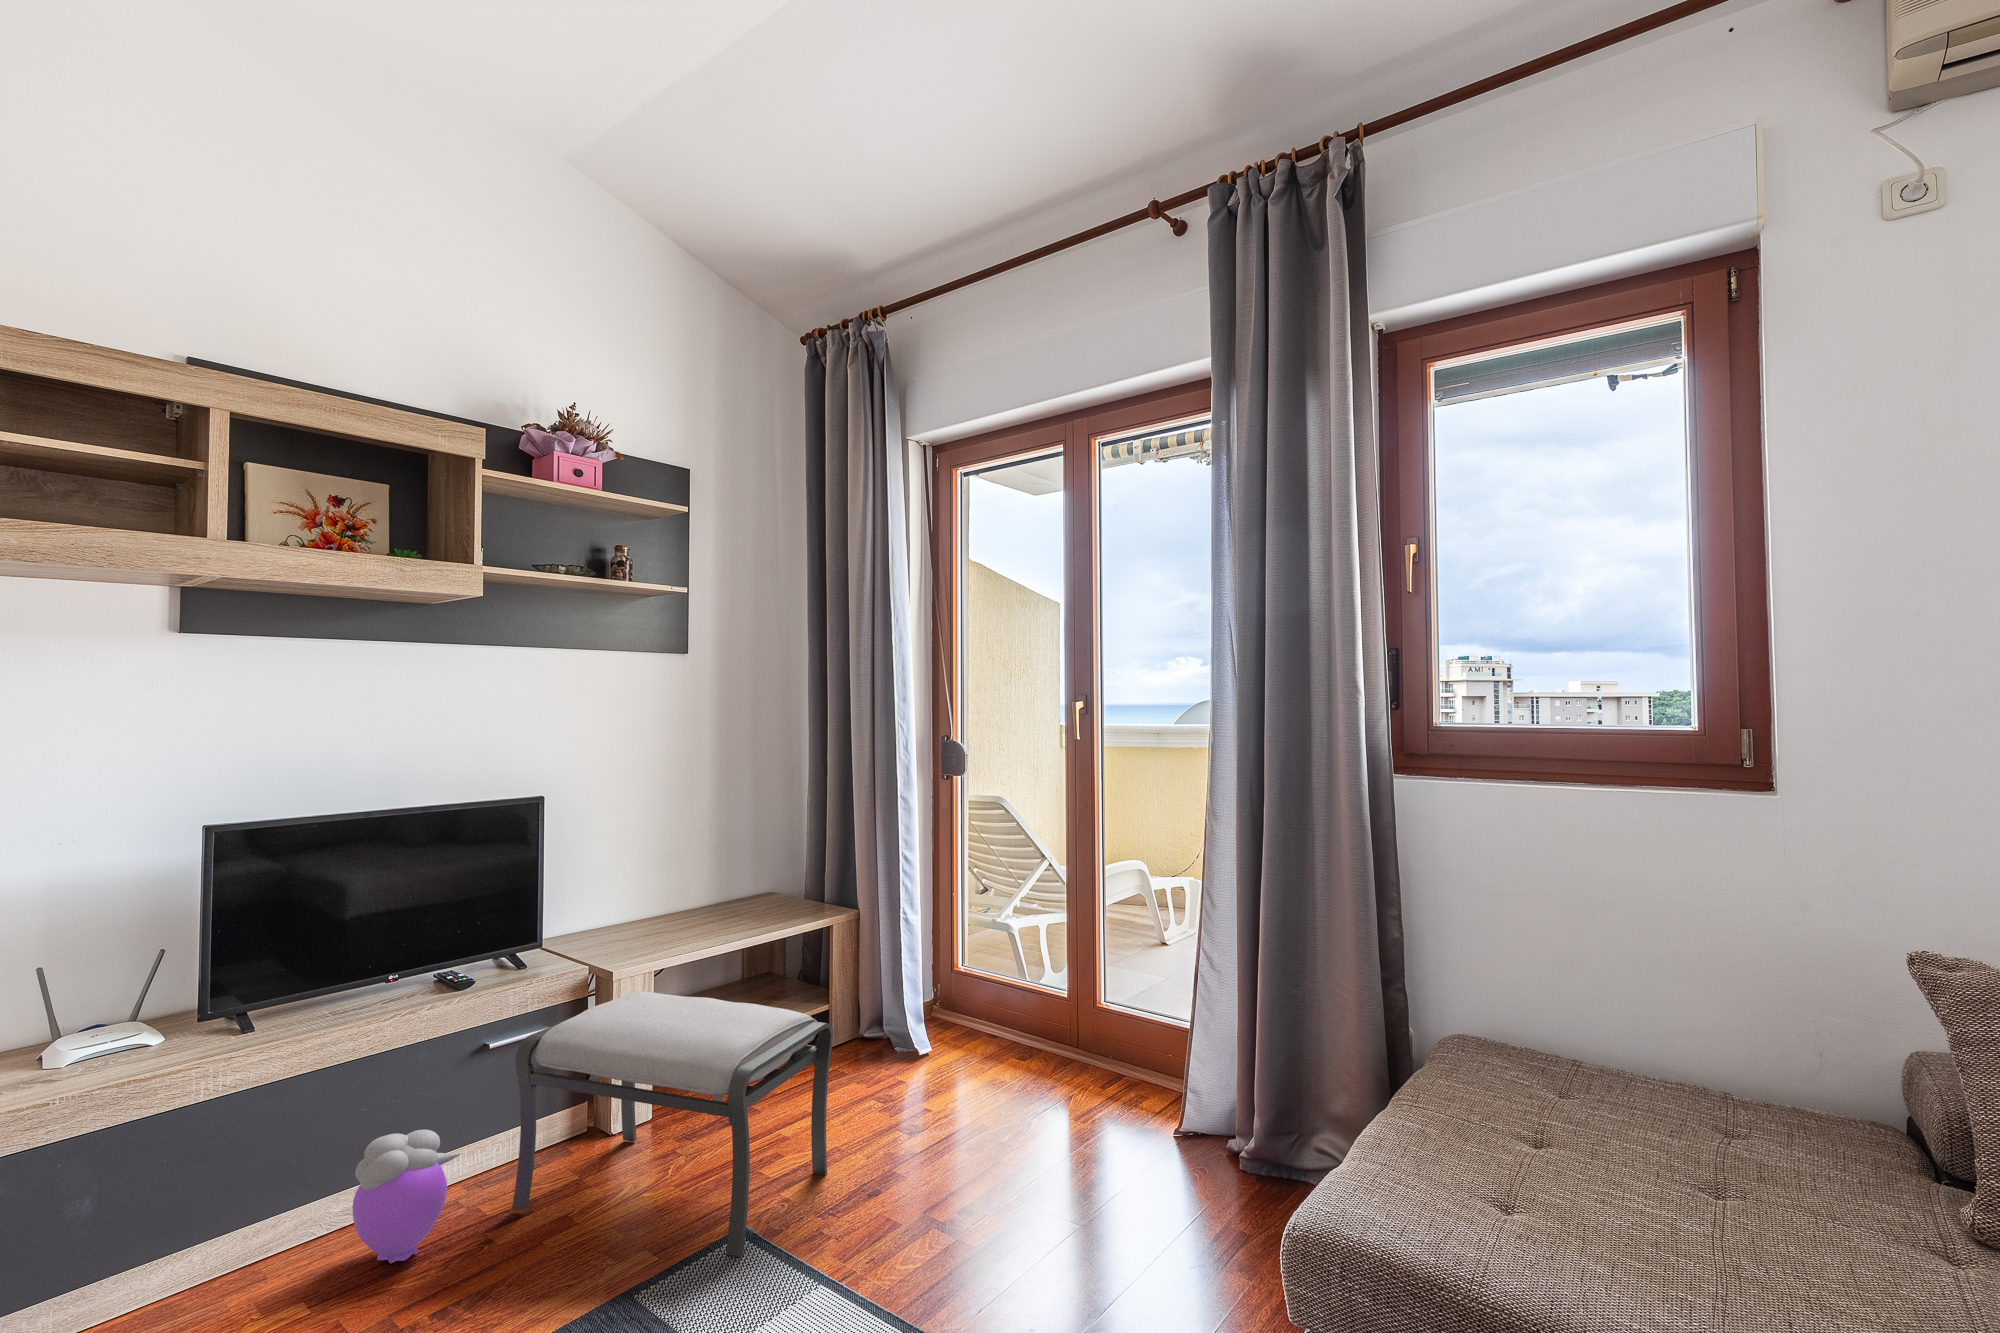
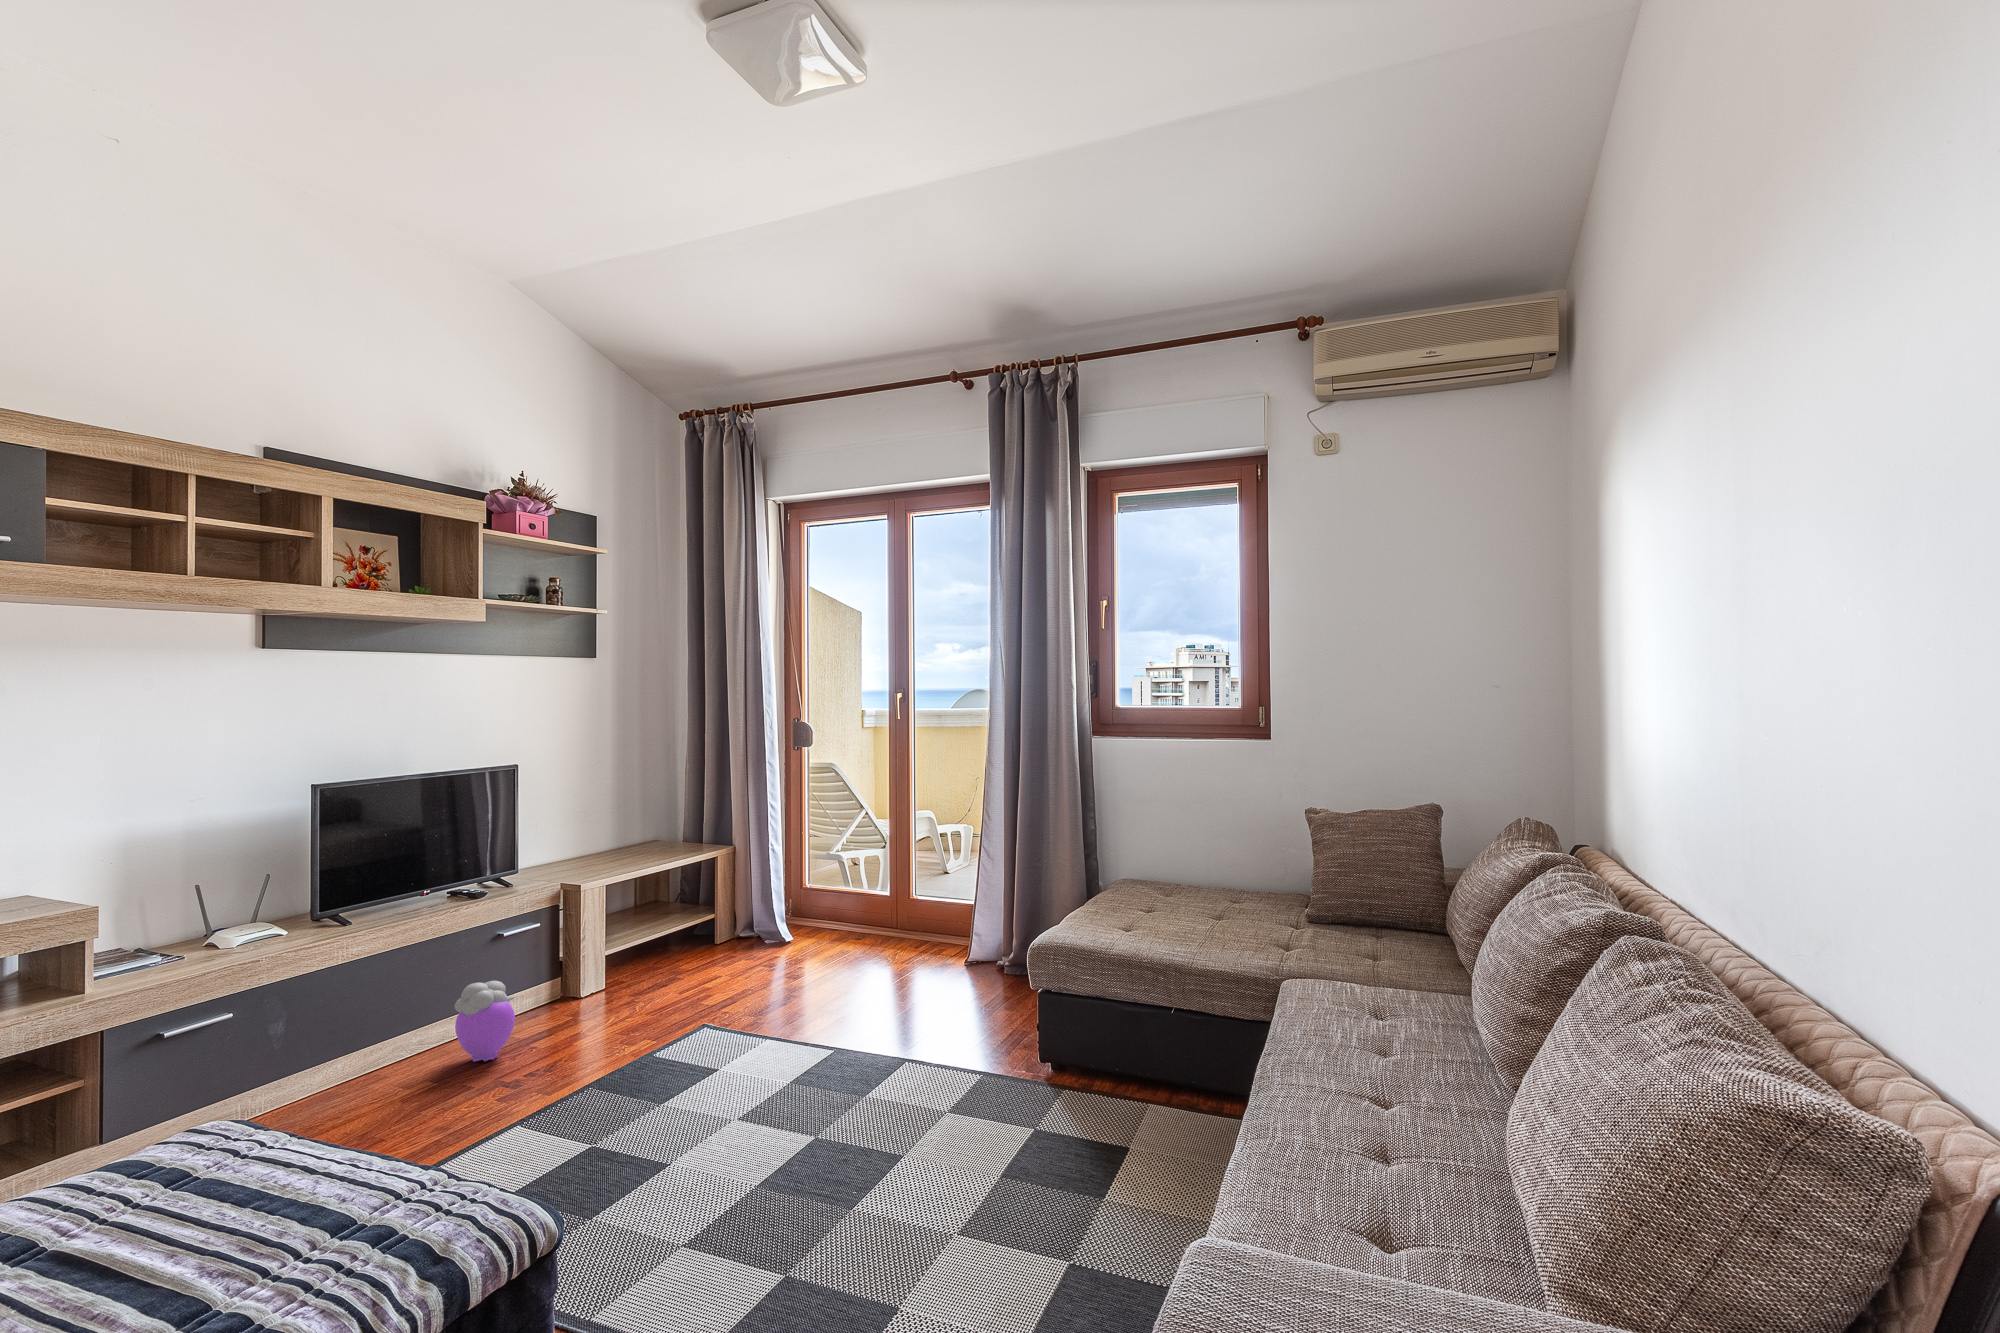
ottoman: present [512,992,833,1258] -> none [545,895,753,1036]

